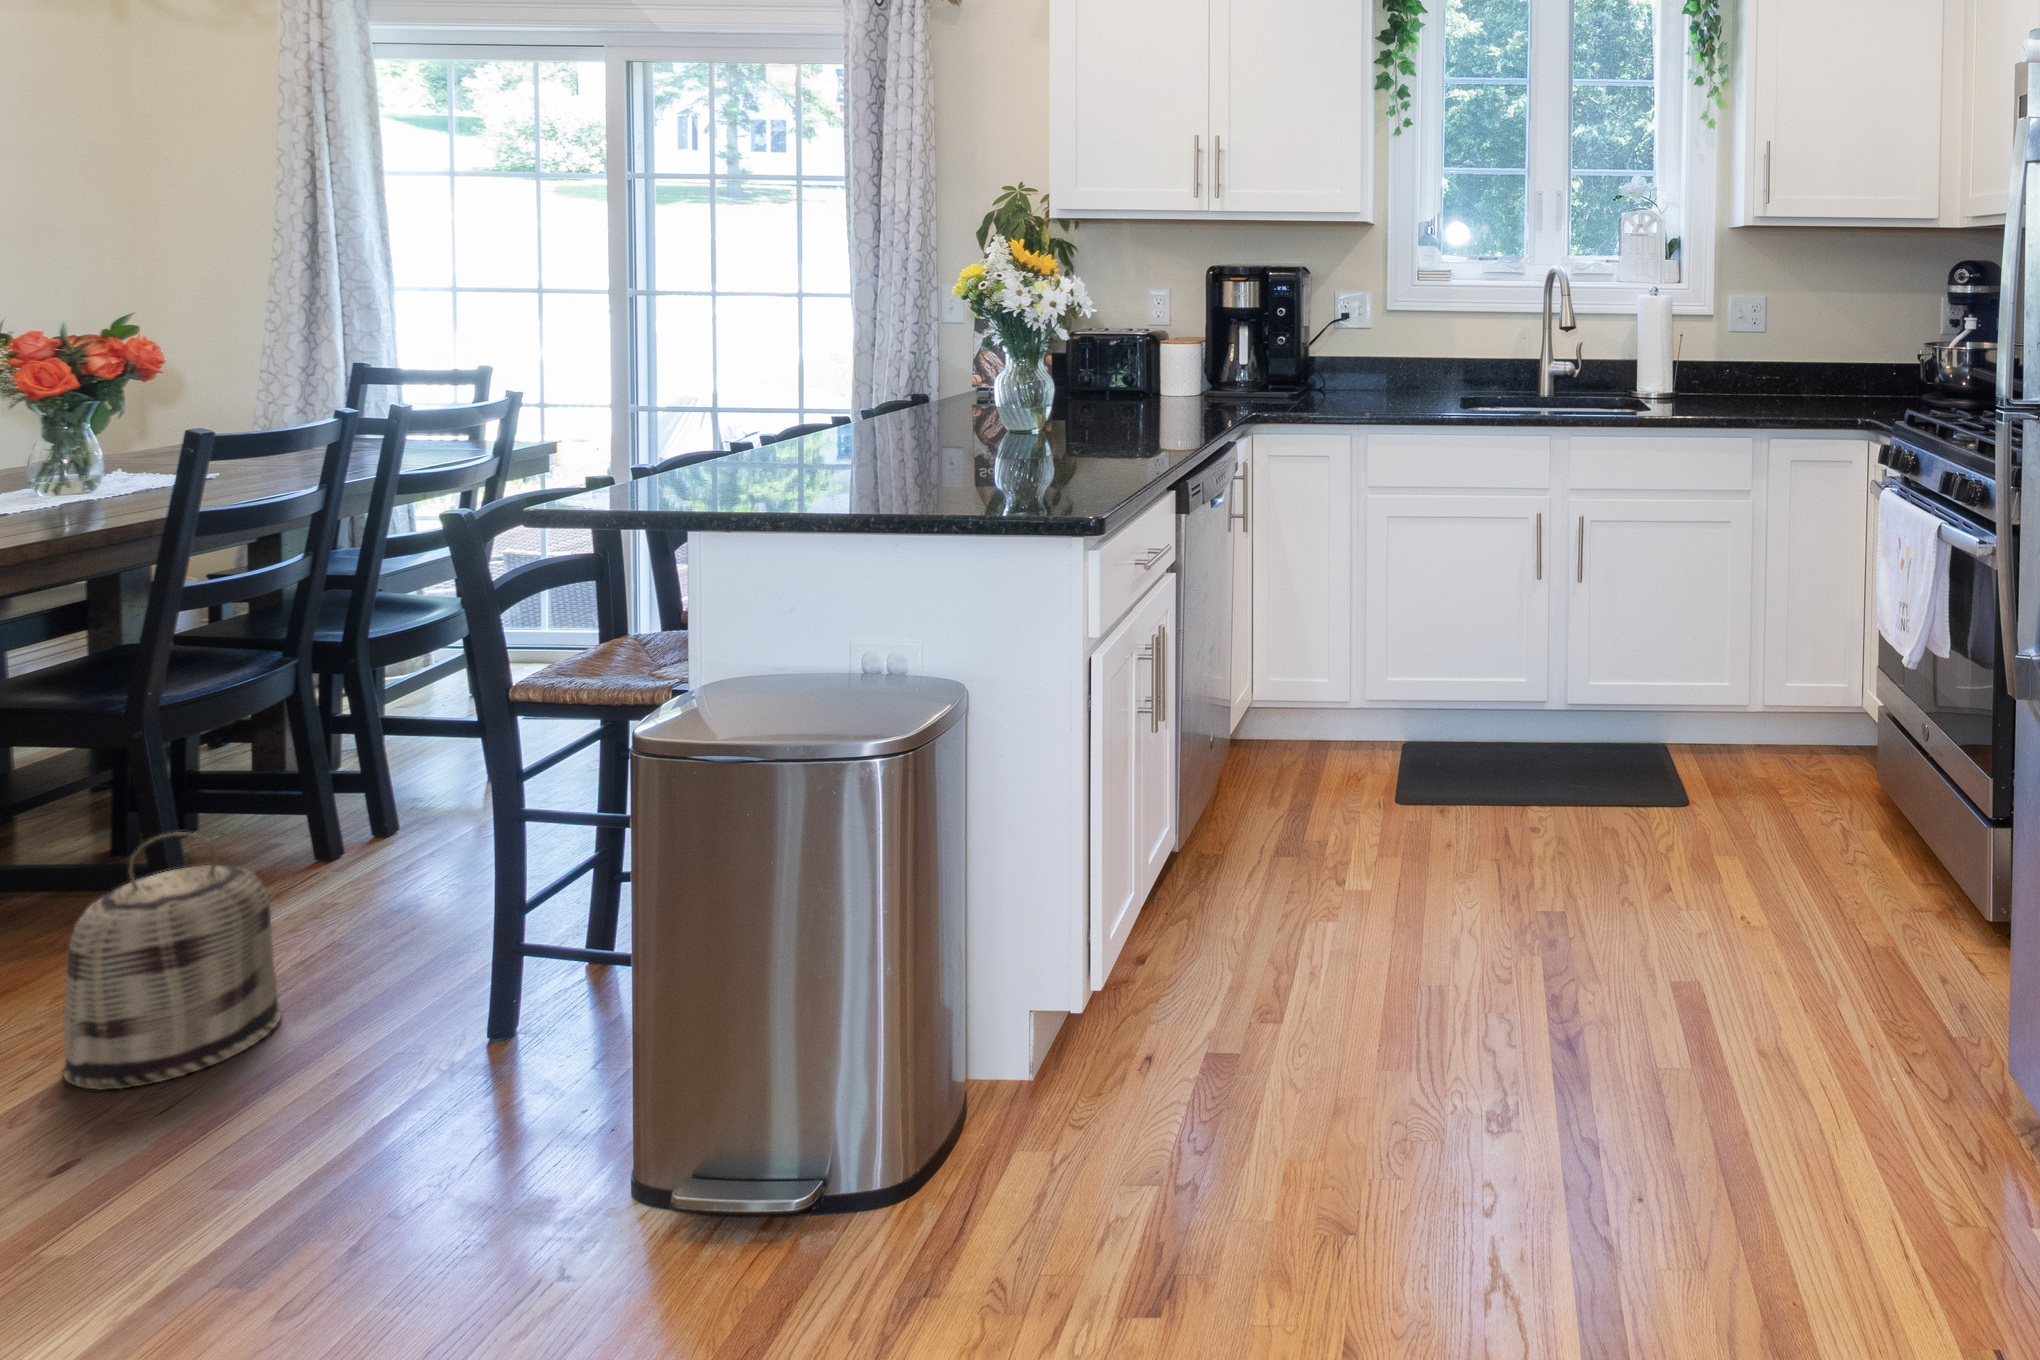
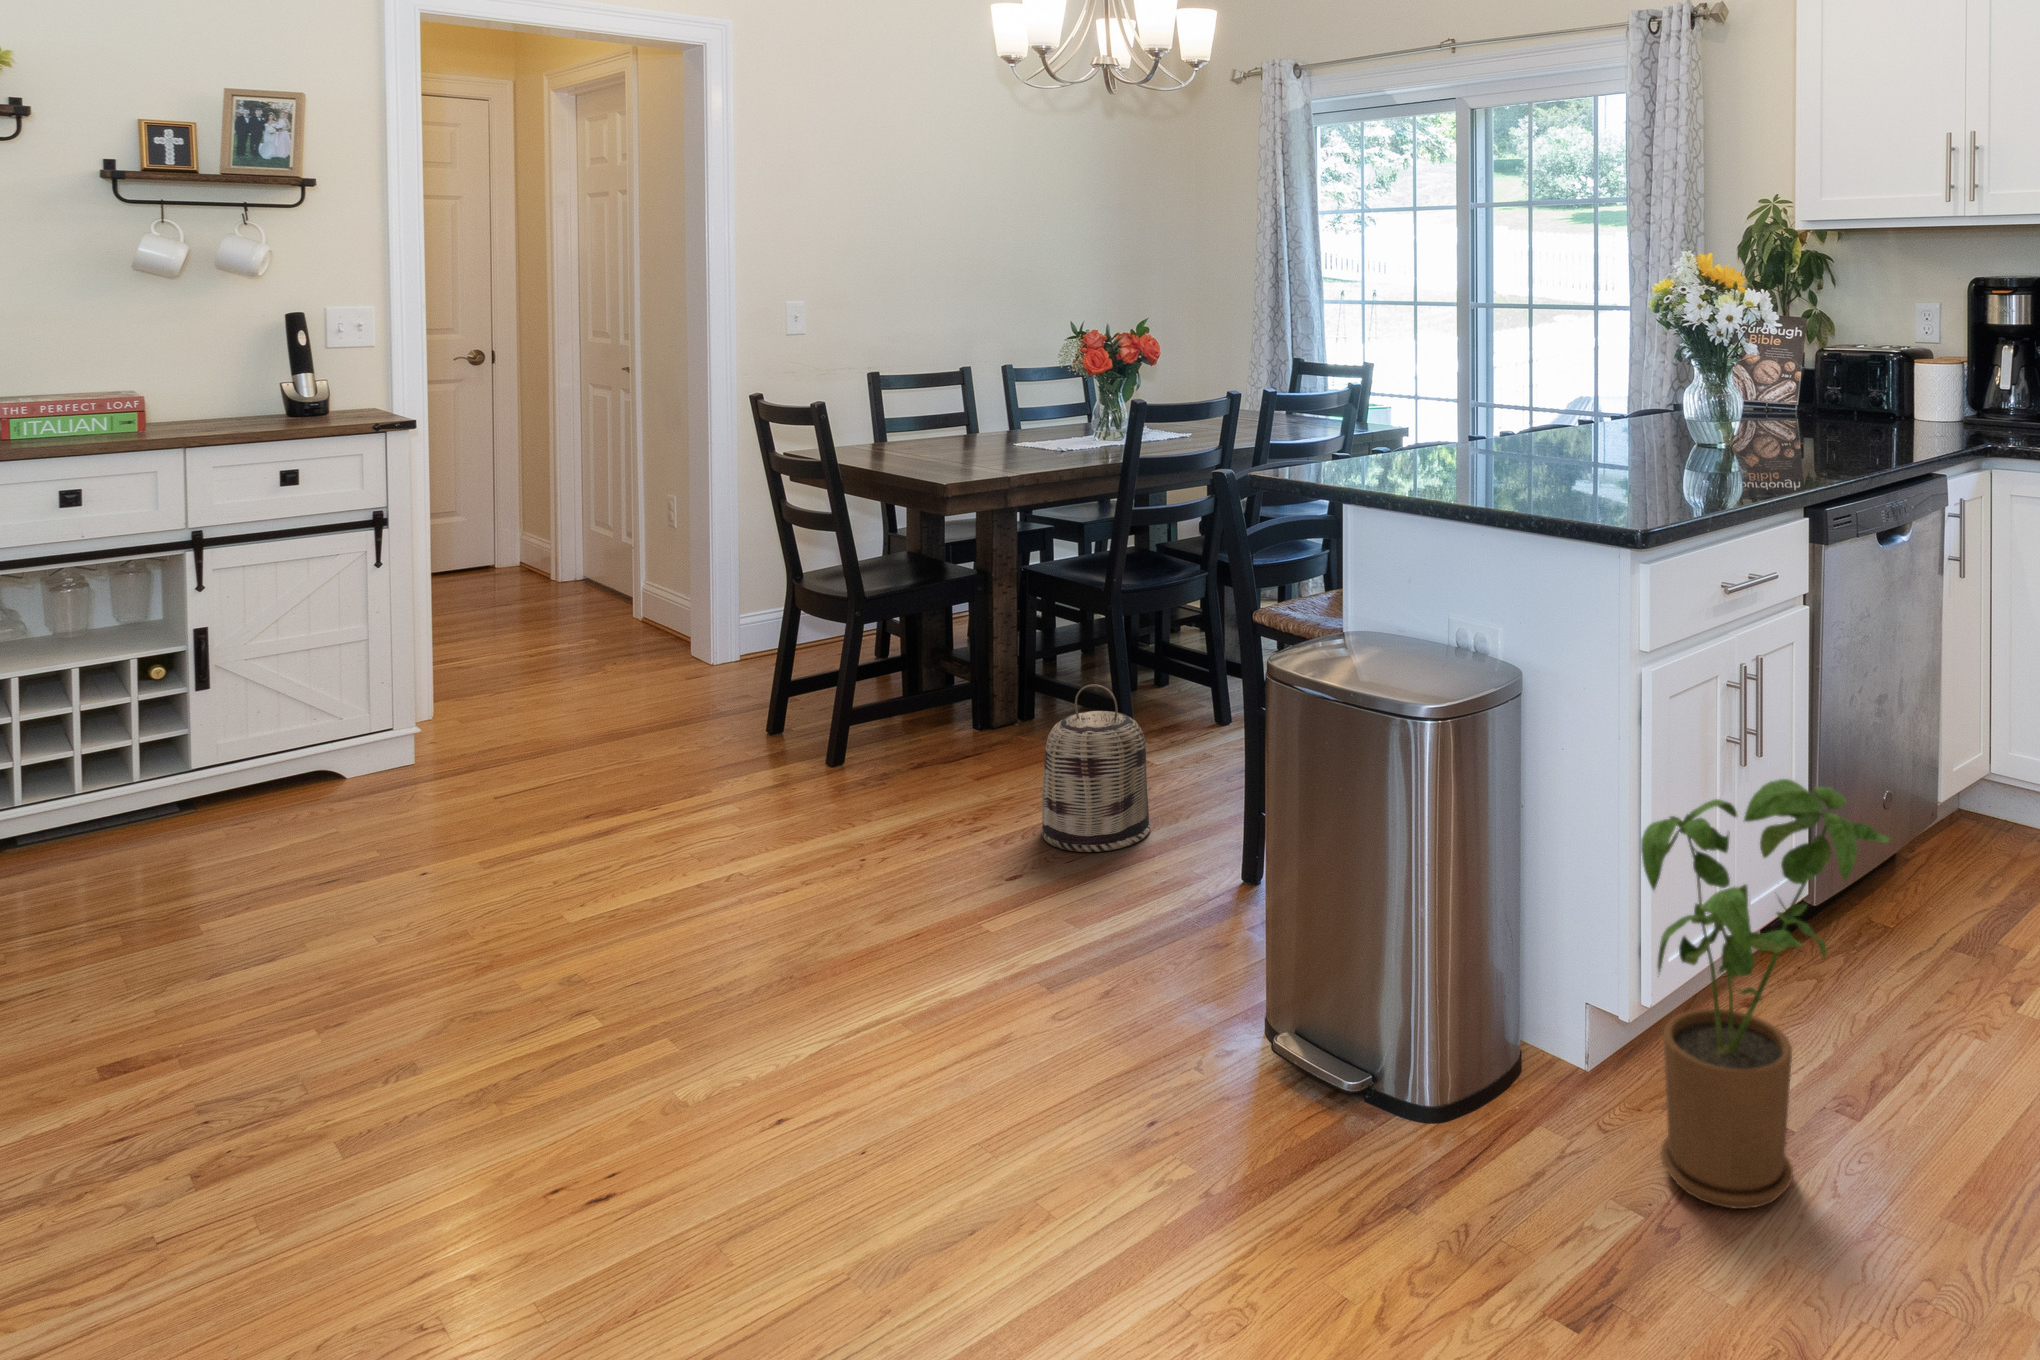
house plant: none [1119,723,1345,1146] -> present [1641,779,1891,1209]

